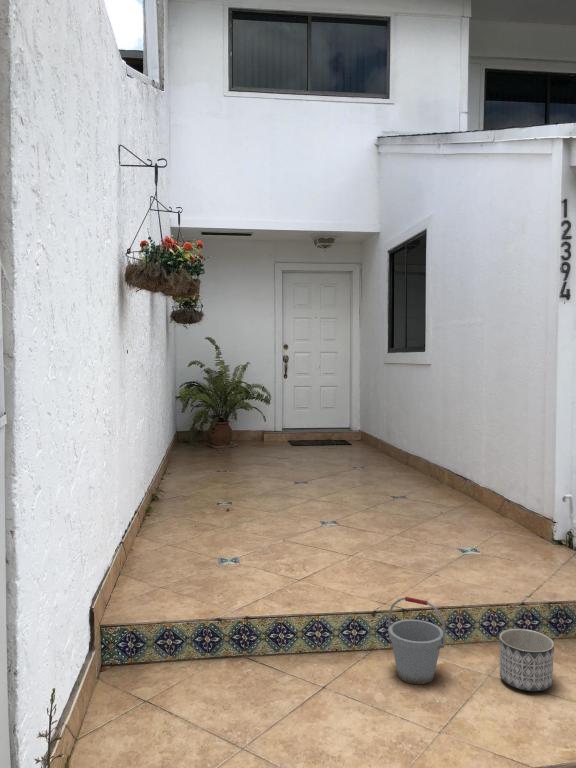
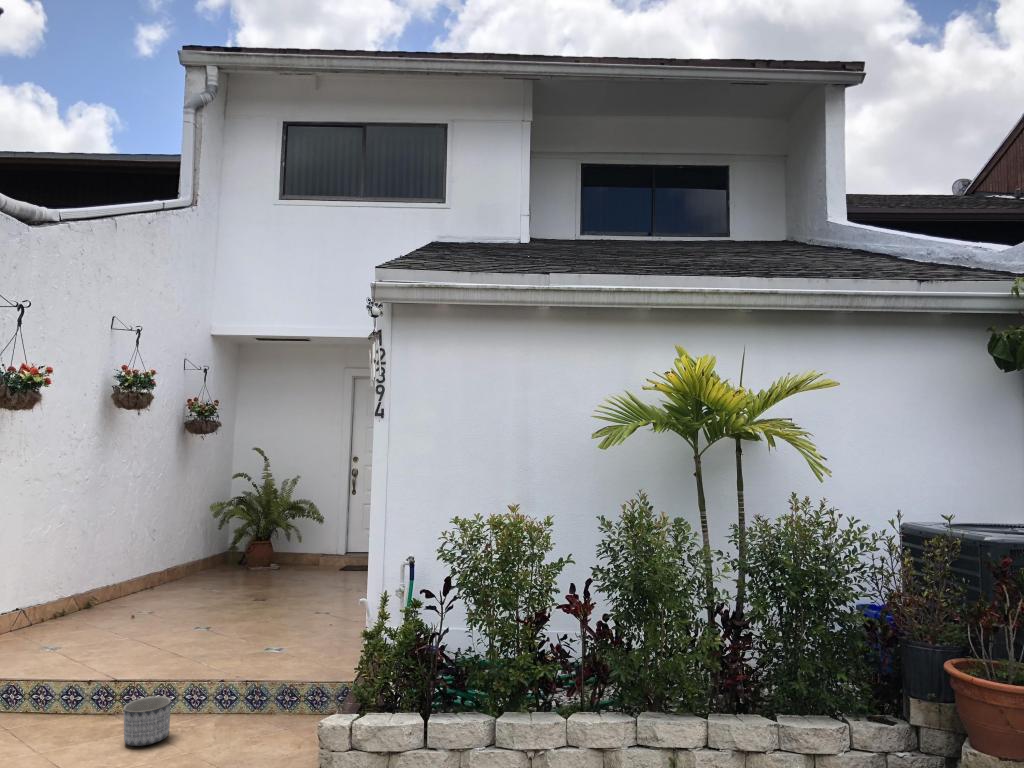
bucket: present [388,597,445,684] -> none [52,665,103,737]

